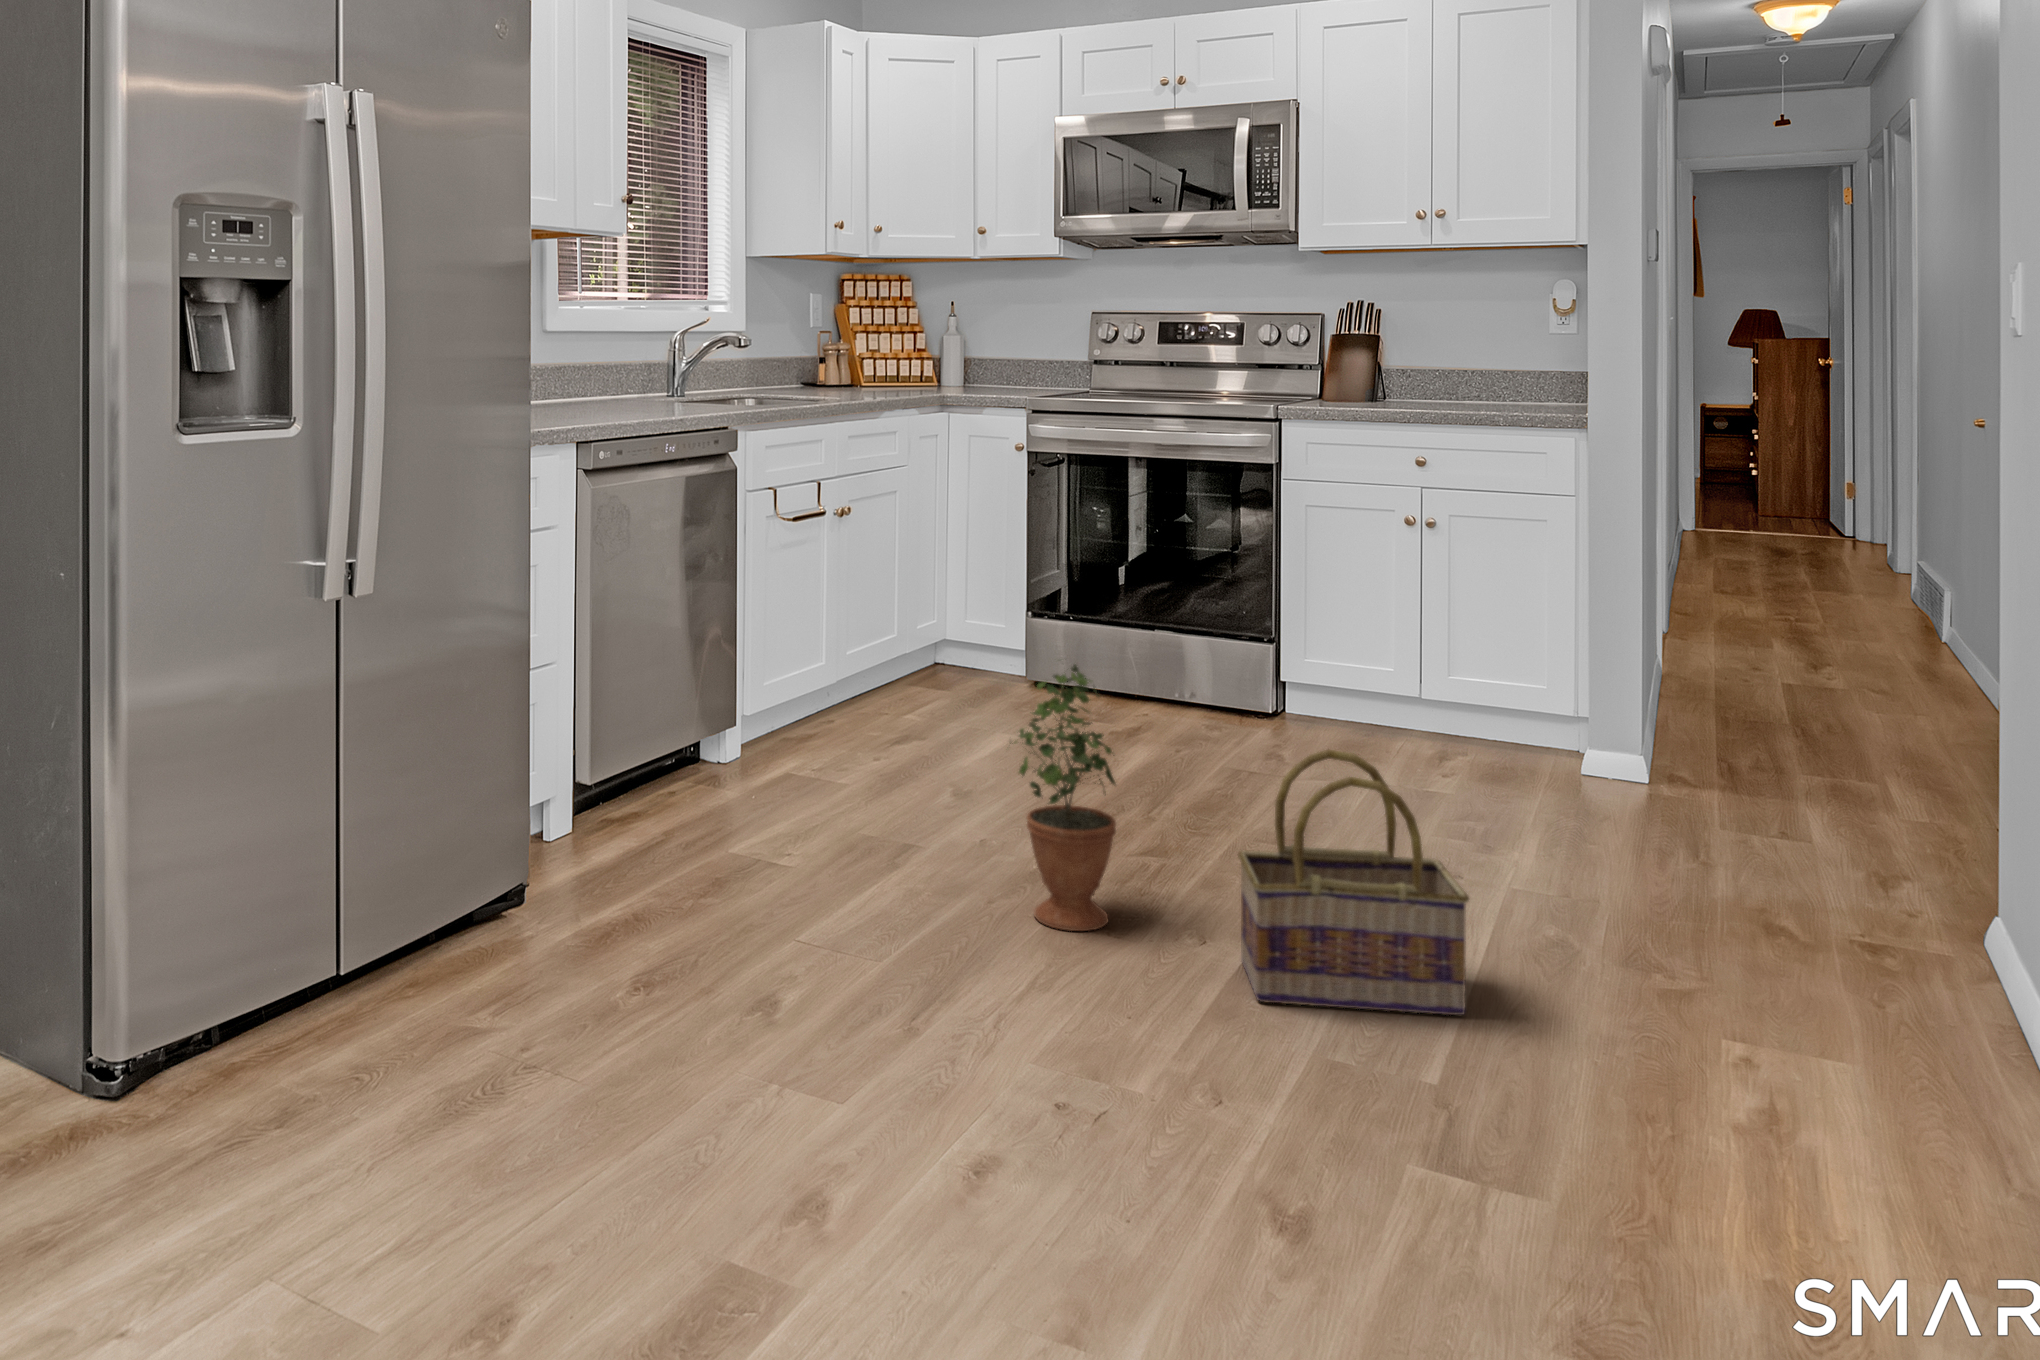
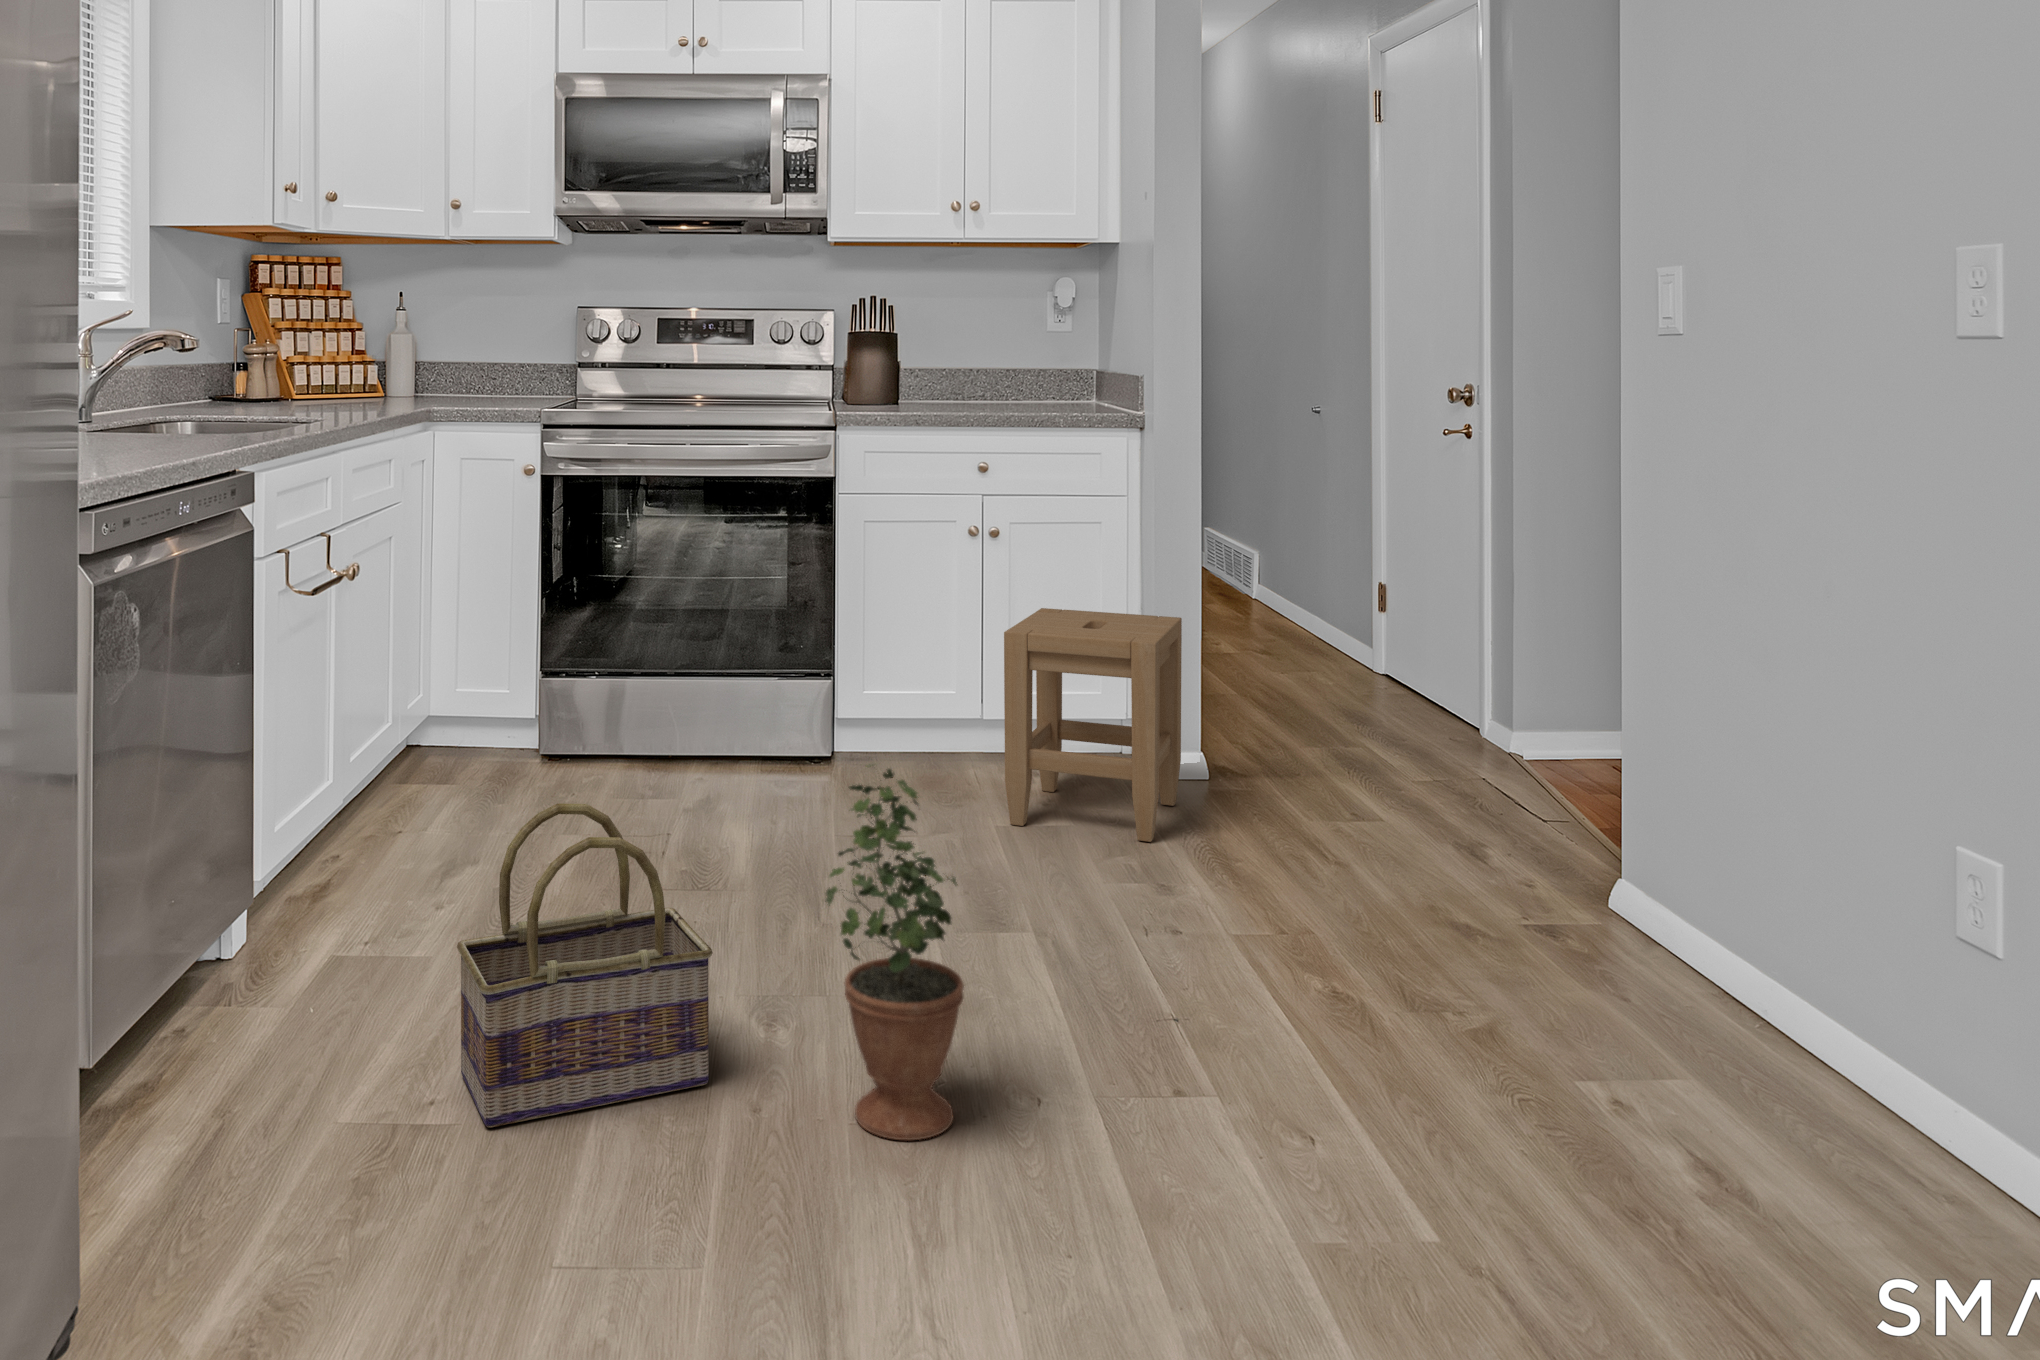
stool: none [1379,593,1585,811] -> present [1004,608,1182,842]
basket: present [1238,750,1469,1015] -> present [457,804,713,1127]

